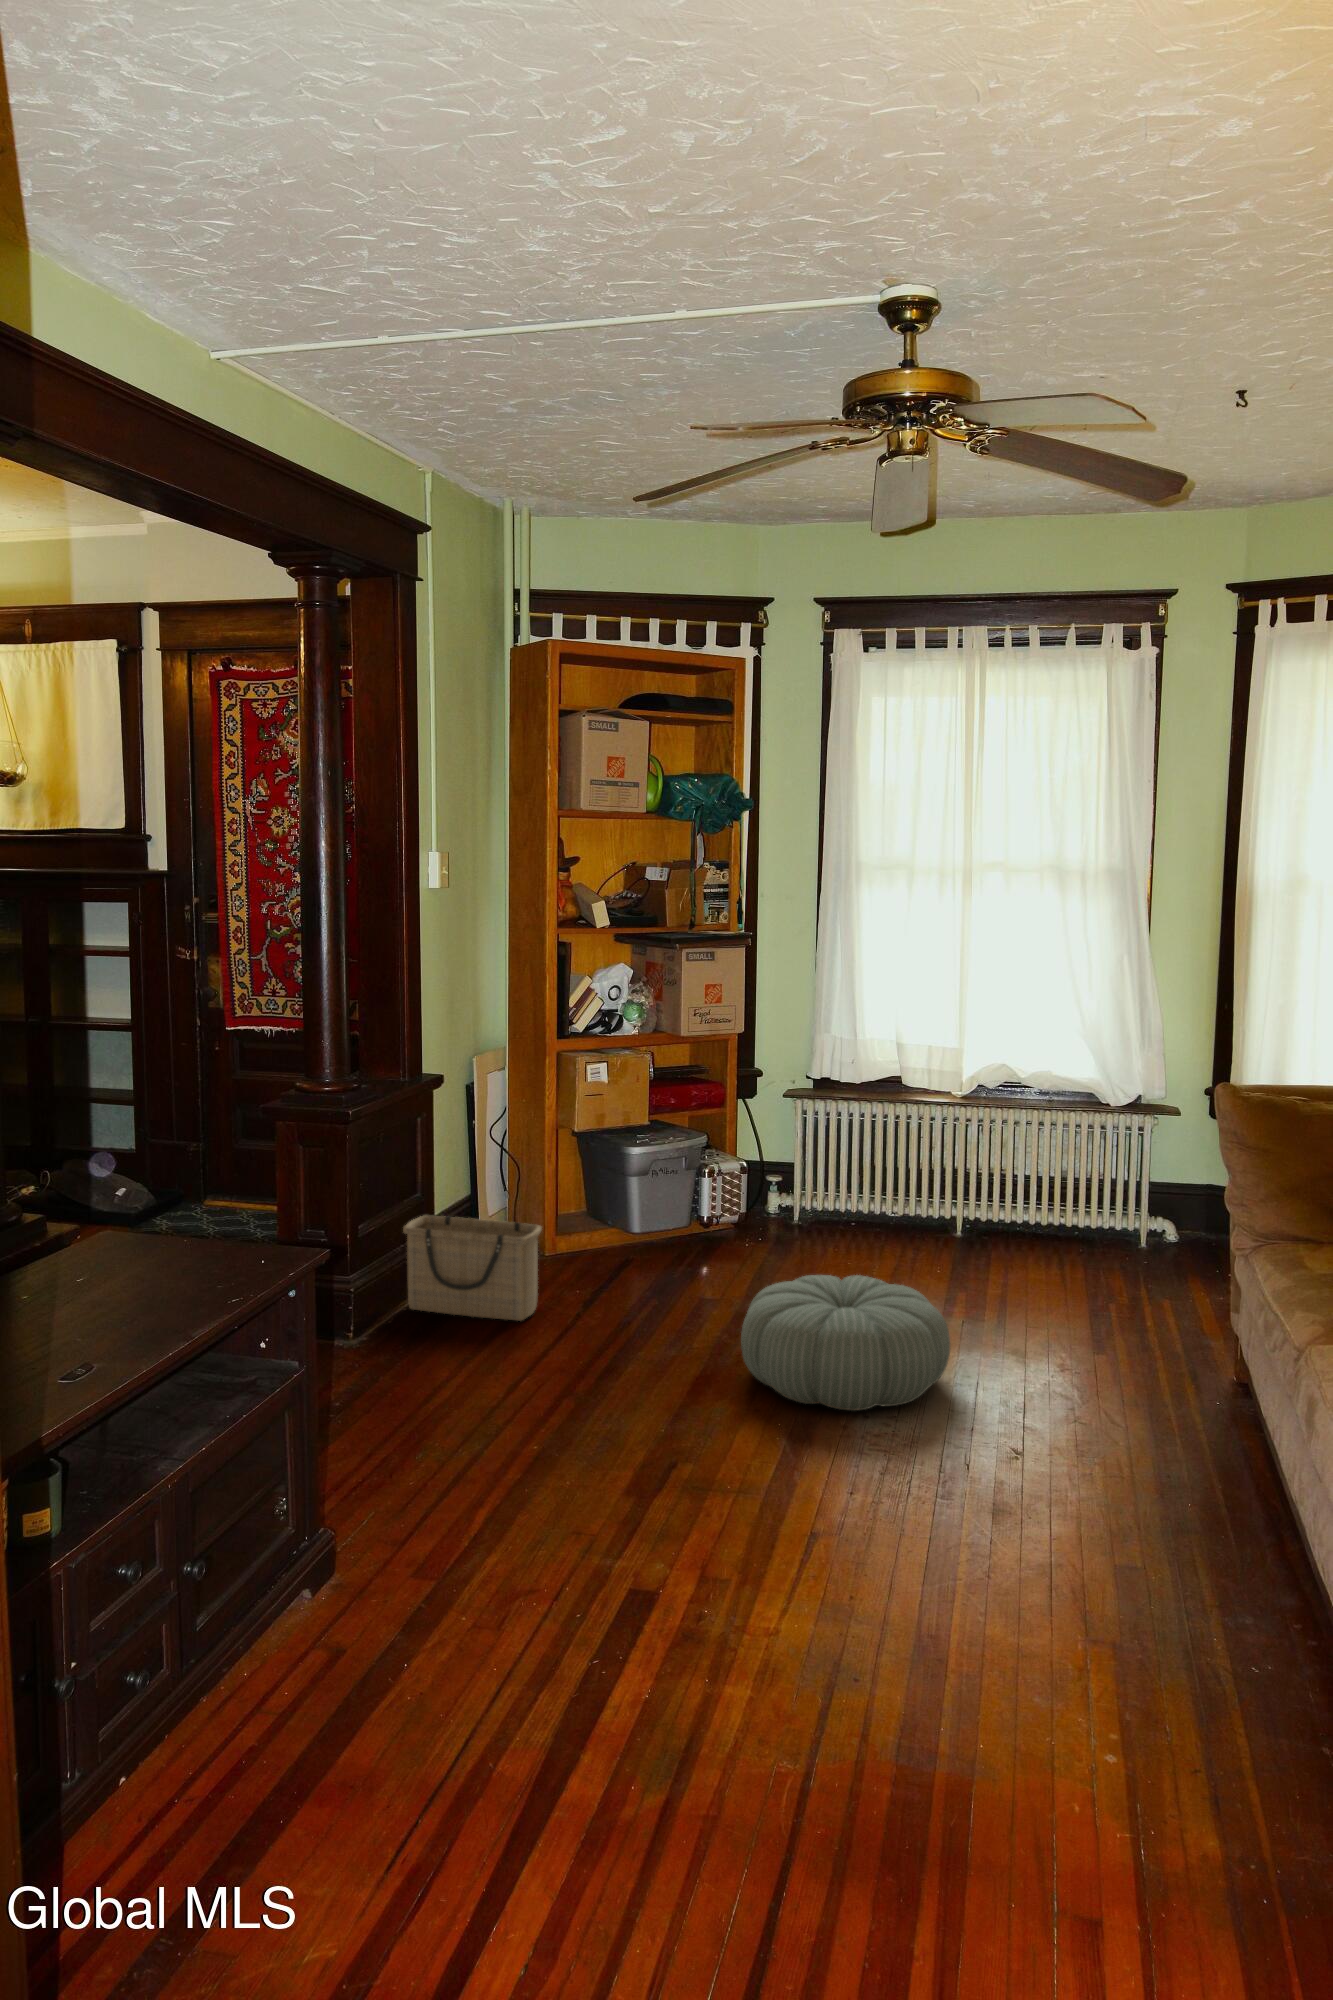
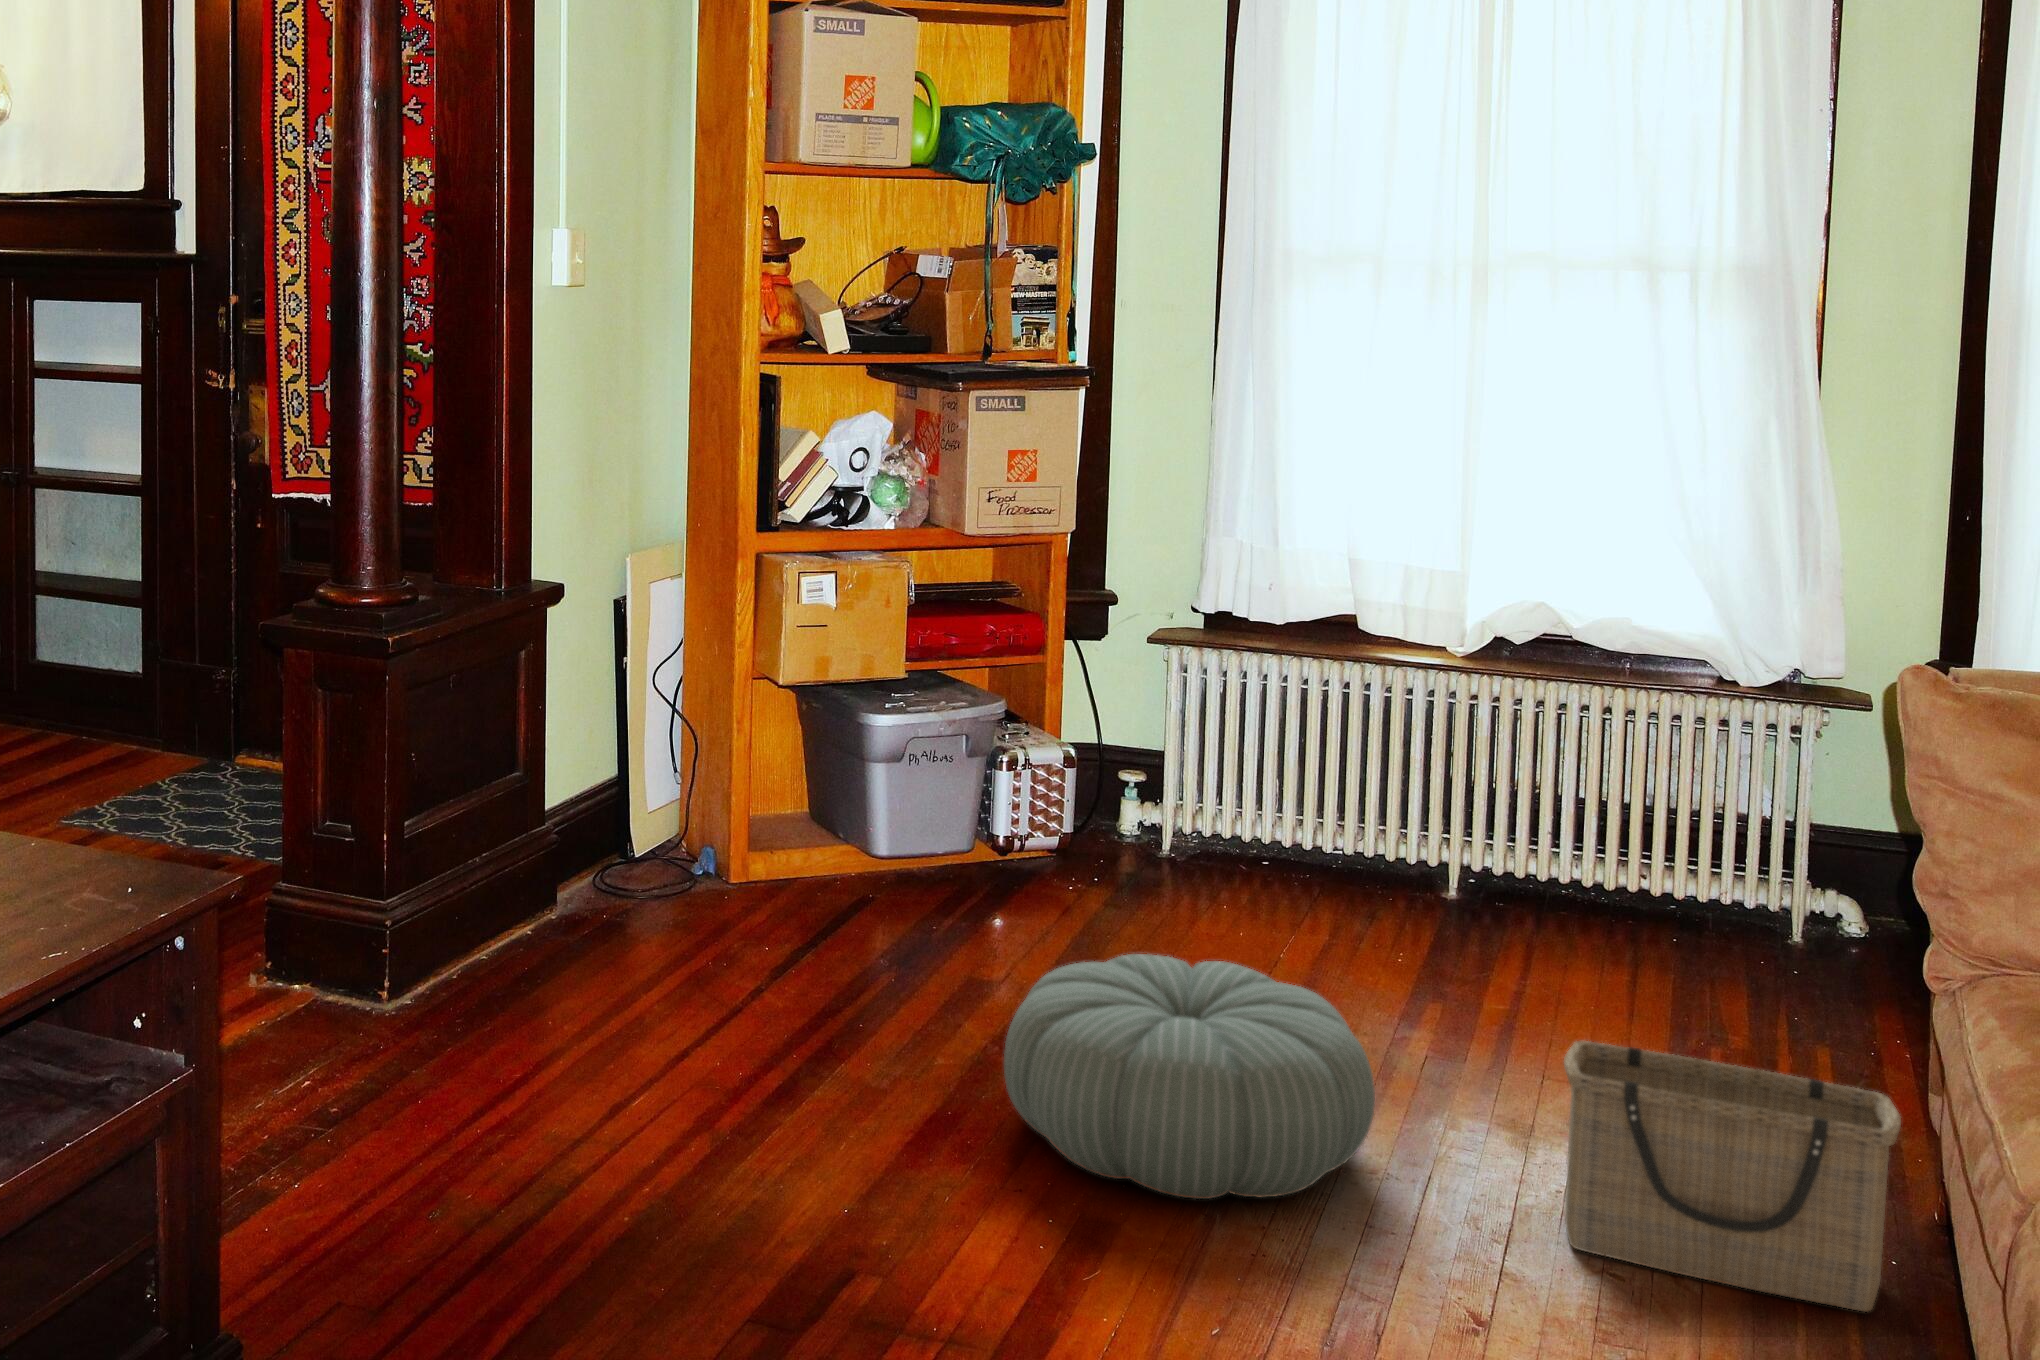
basket: present [403,1215,542,1321] -> present [1564,1041,1901,1312]

